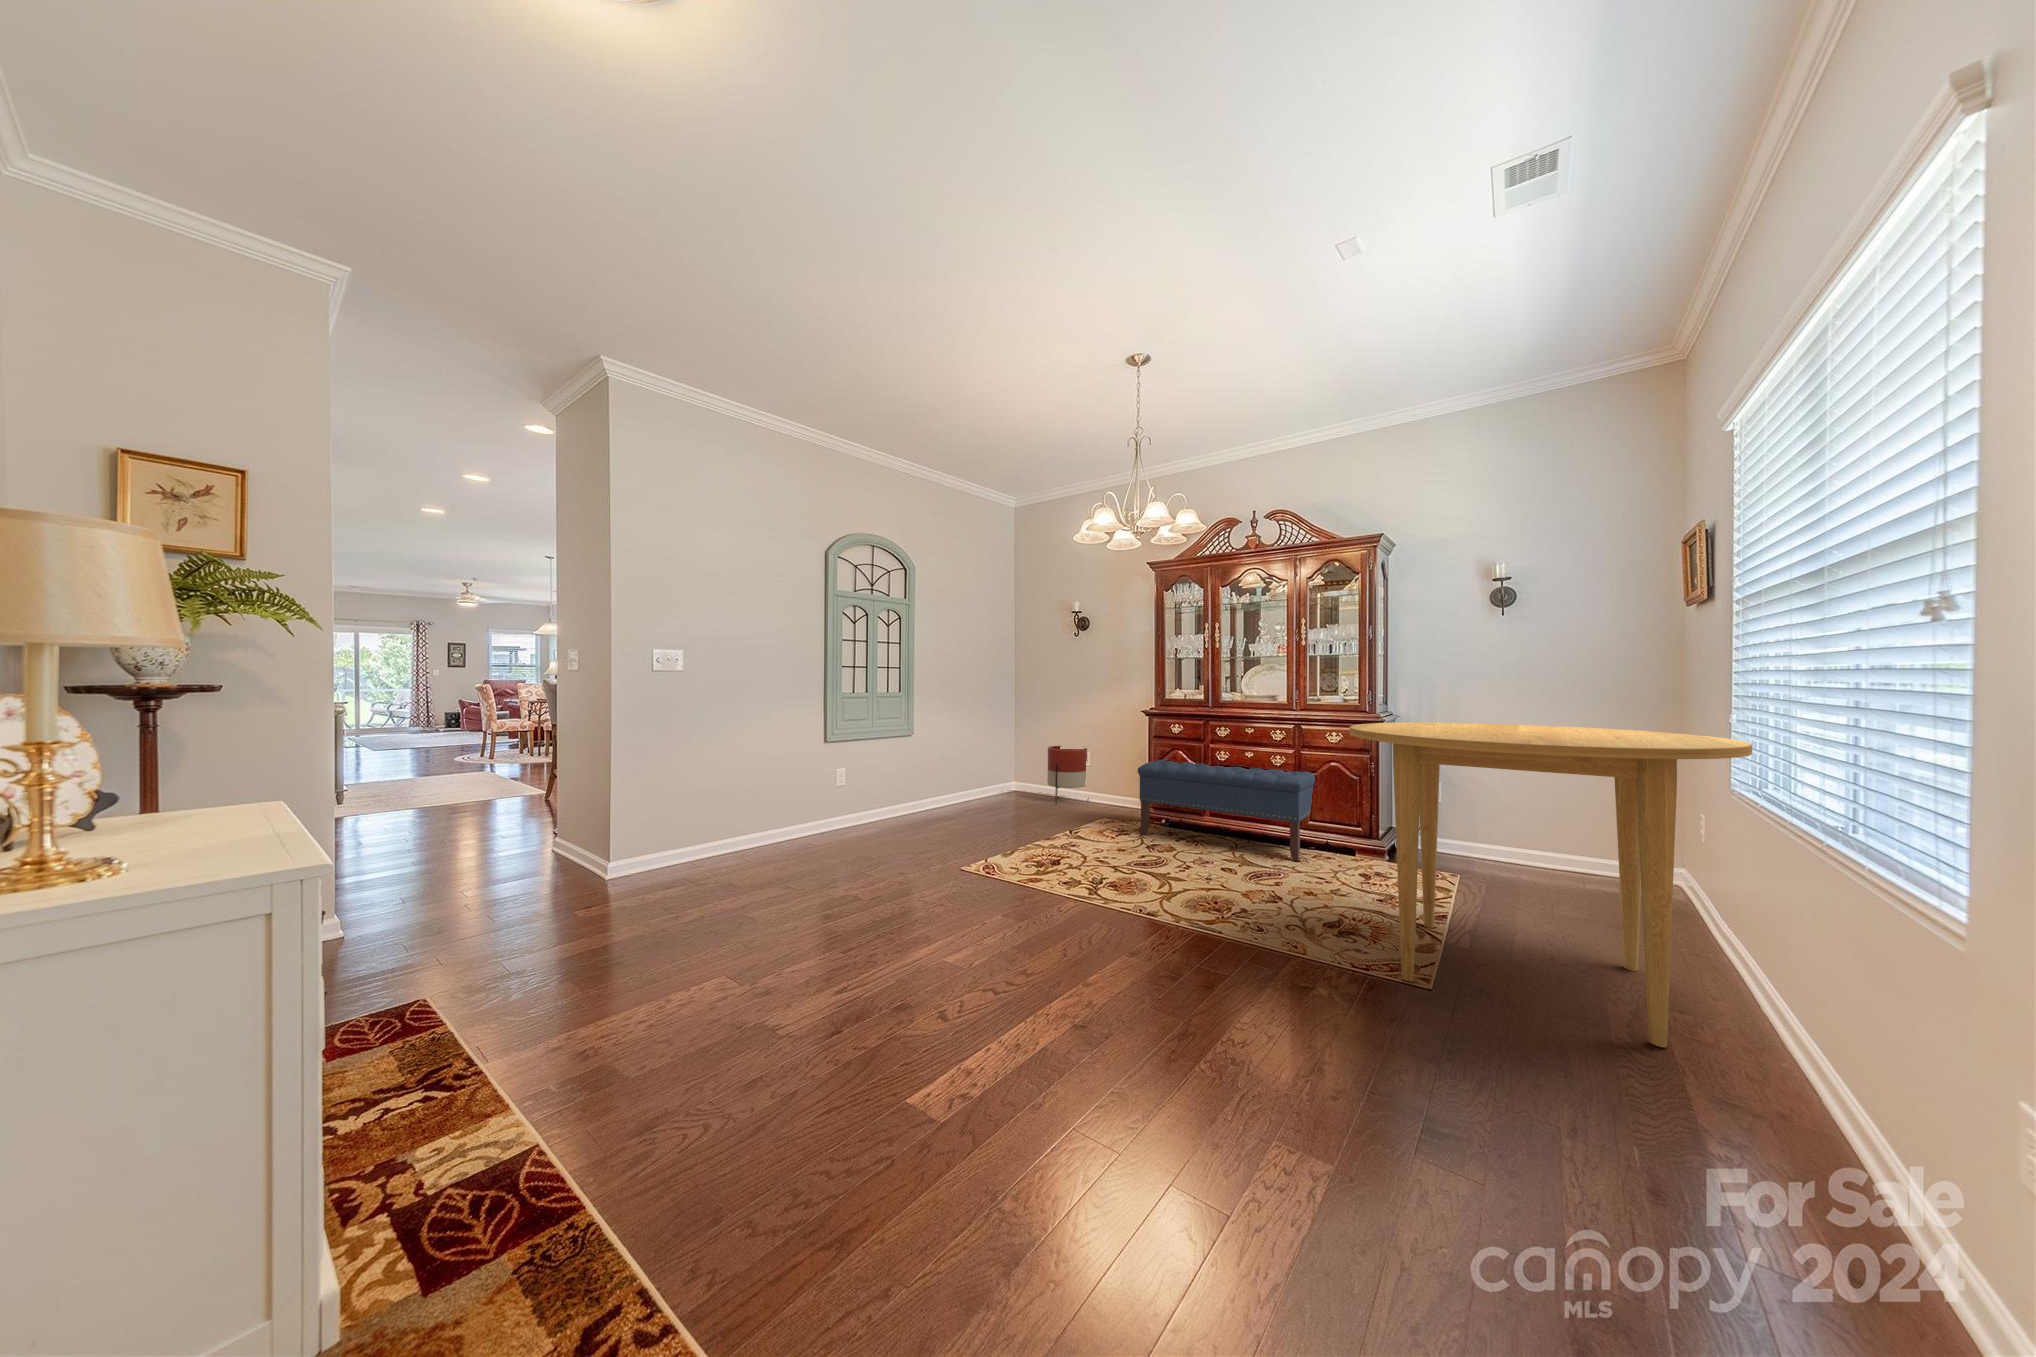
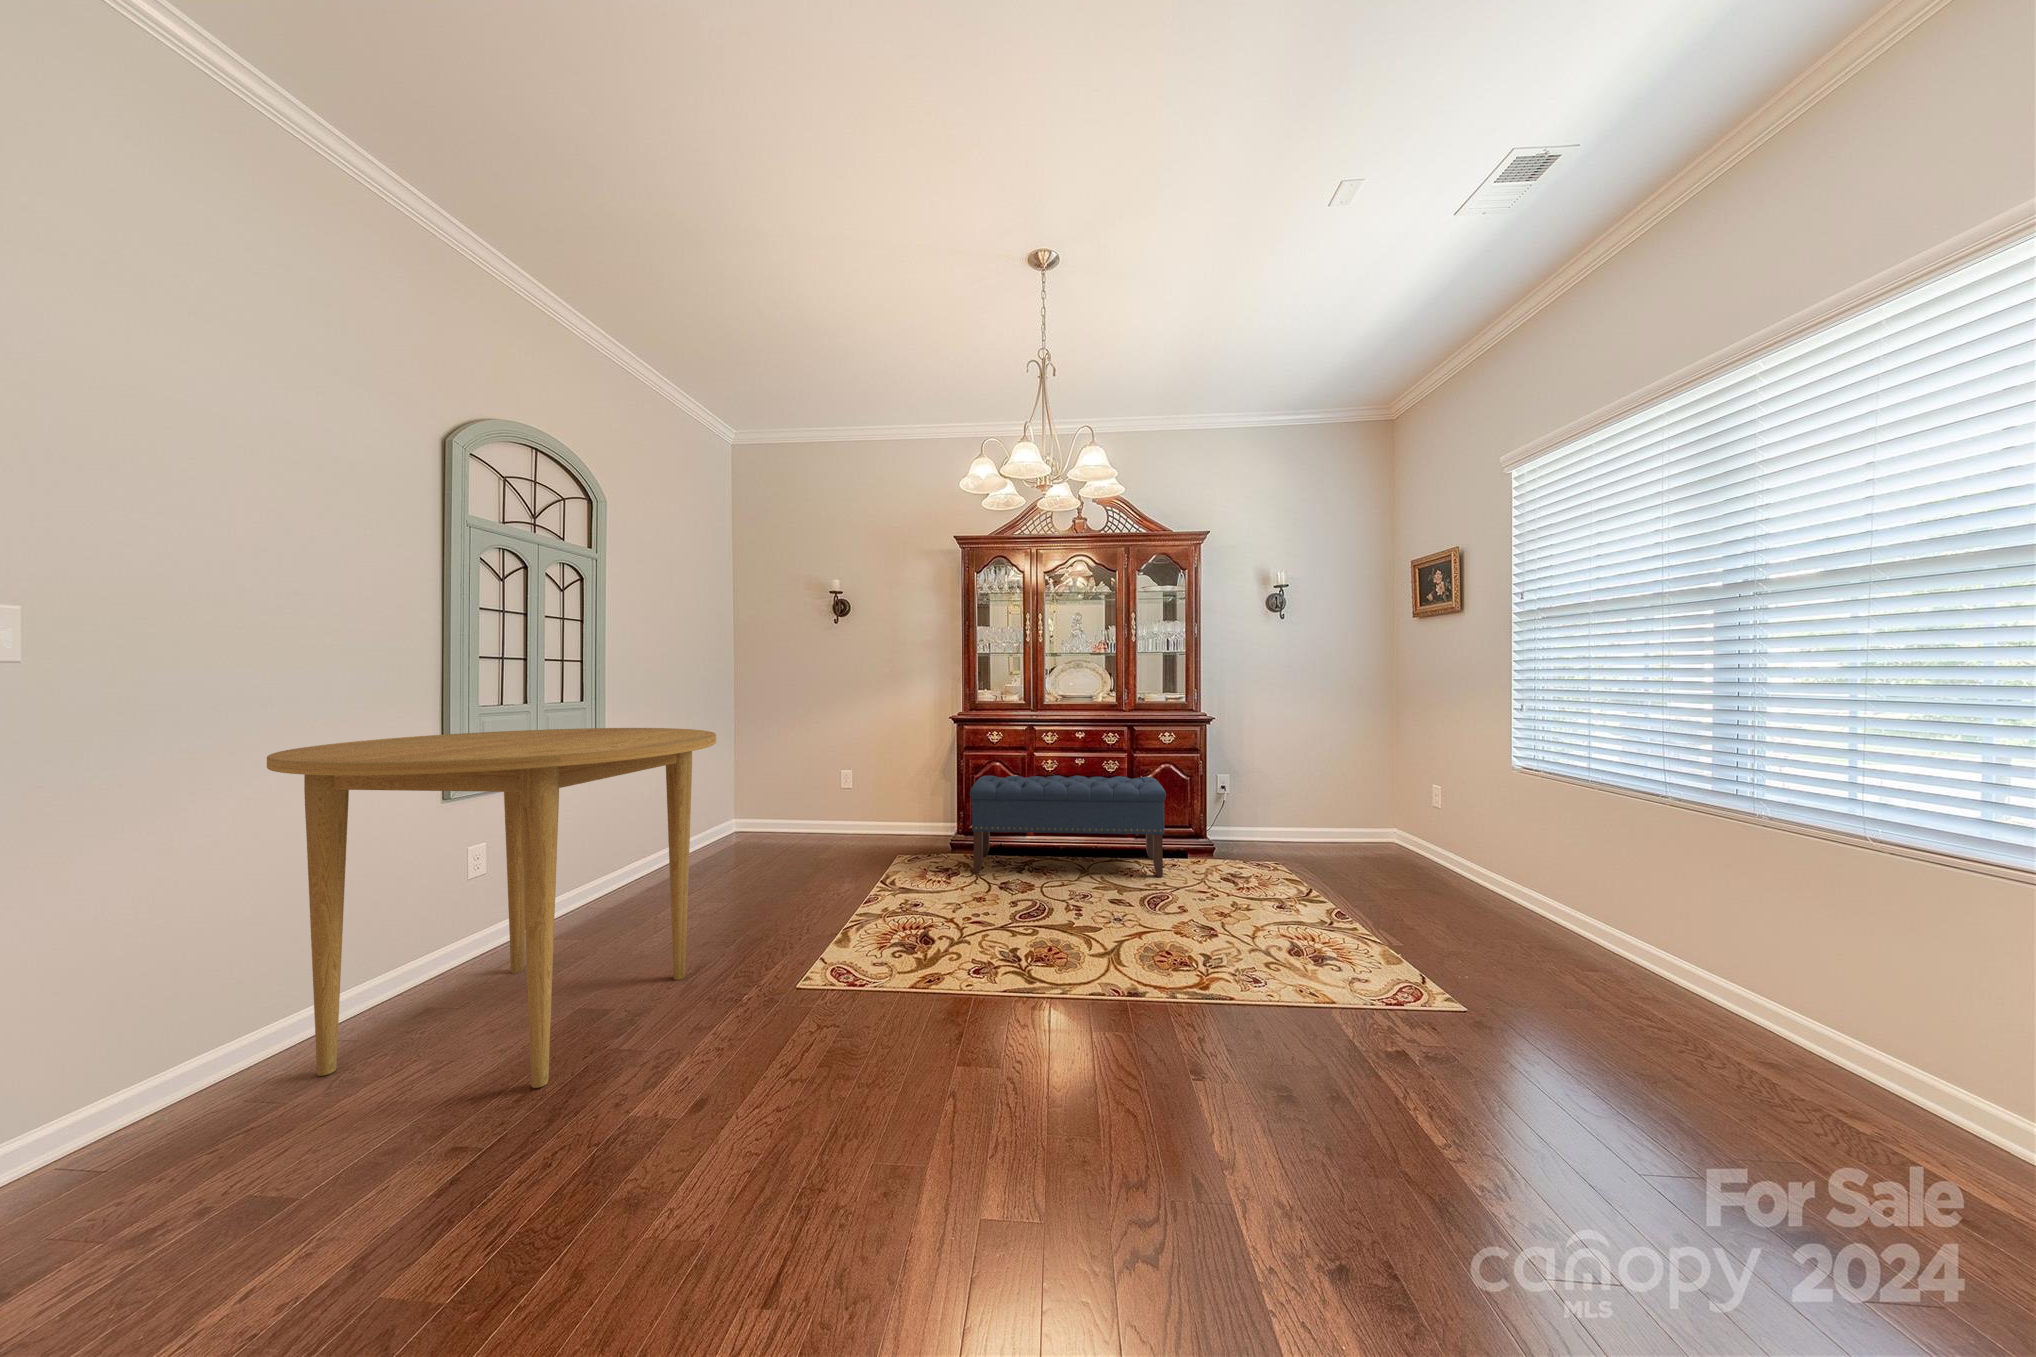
dining table: present [1350,722,1752,1047] -> present [267,728,716,1088]
planter: present [1047,746,1088,804] -> none [803,766,859,848]

